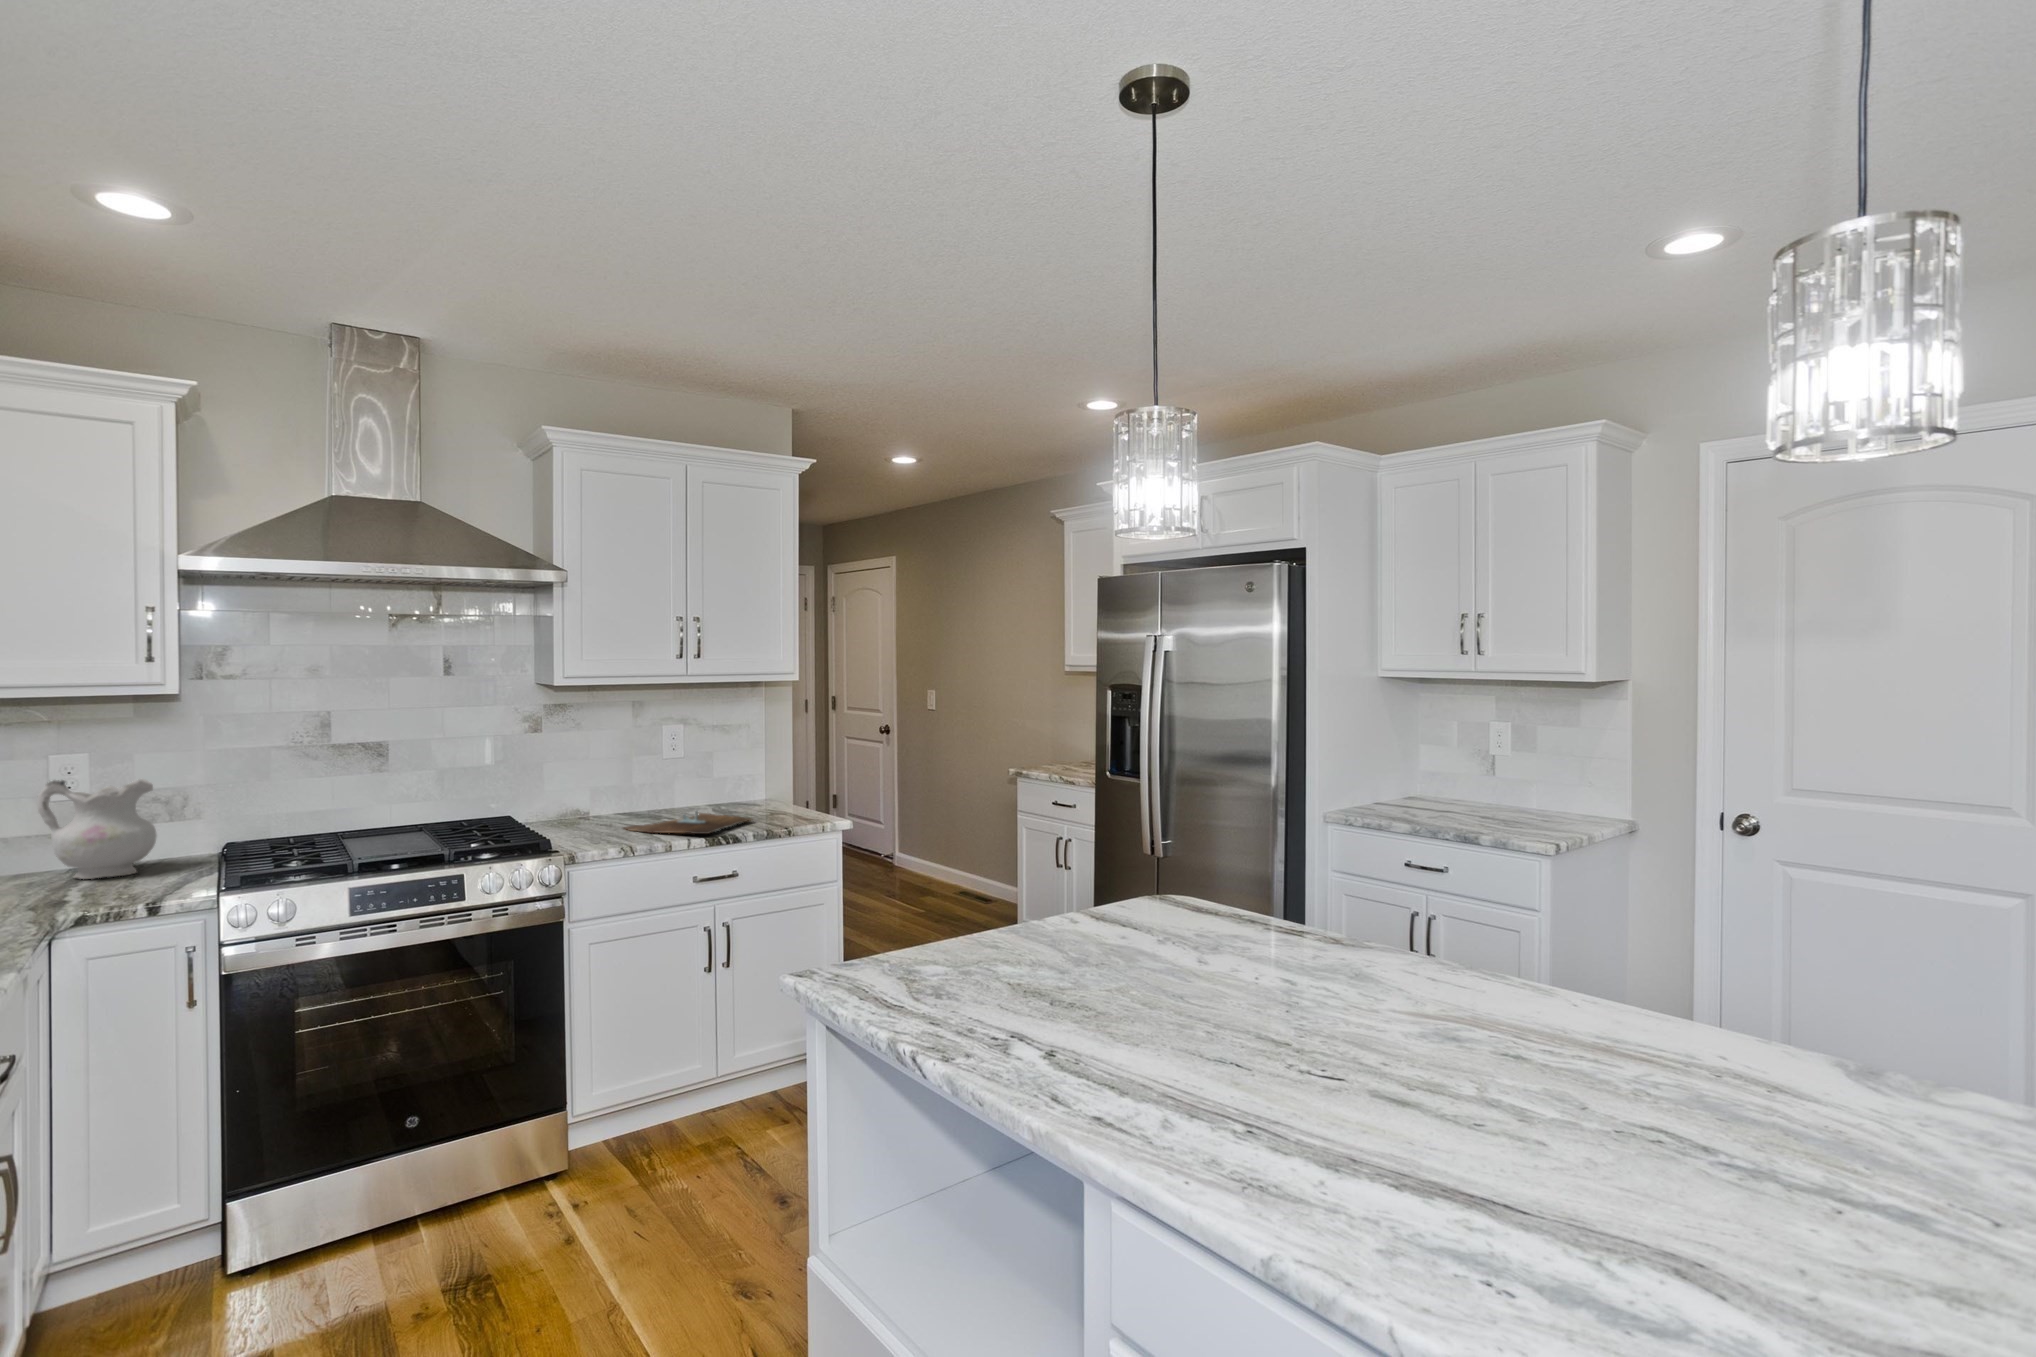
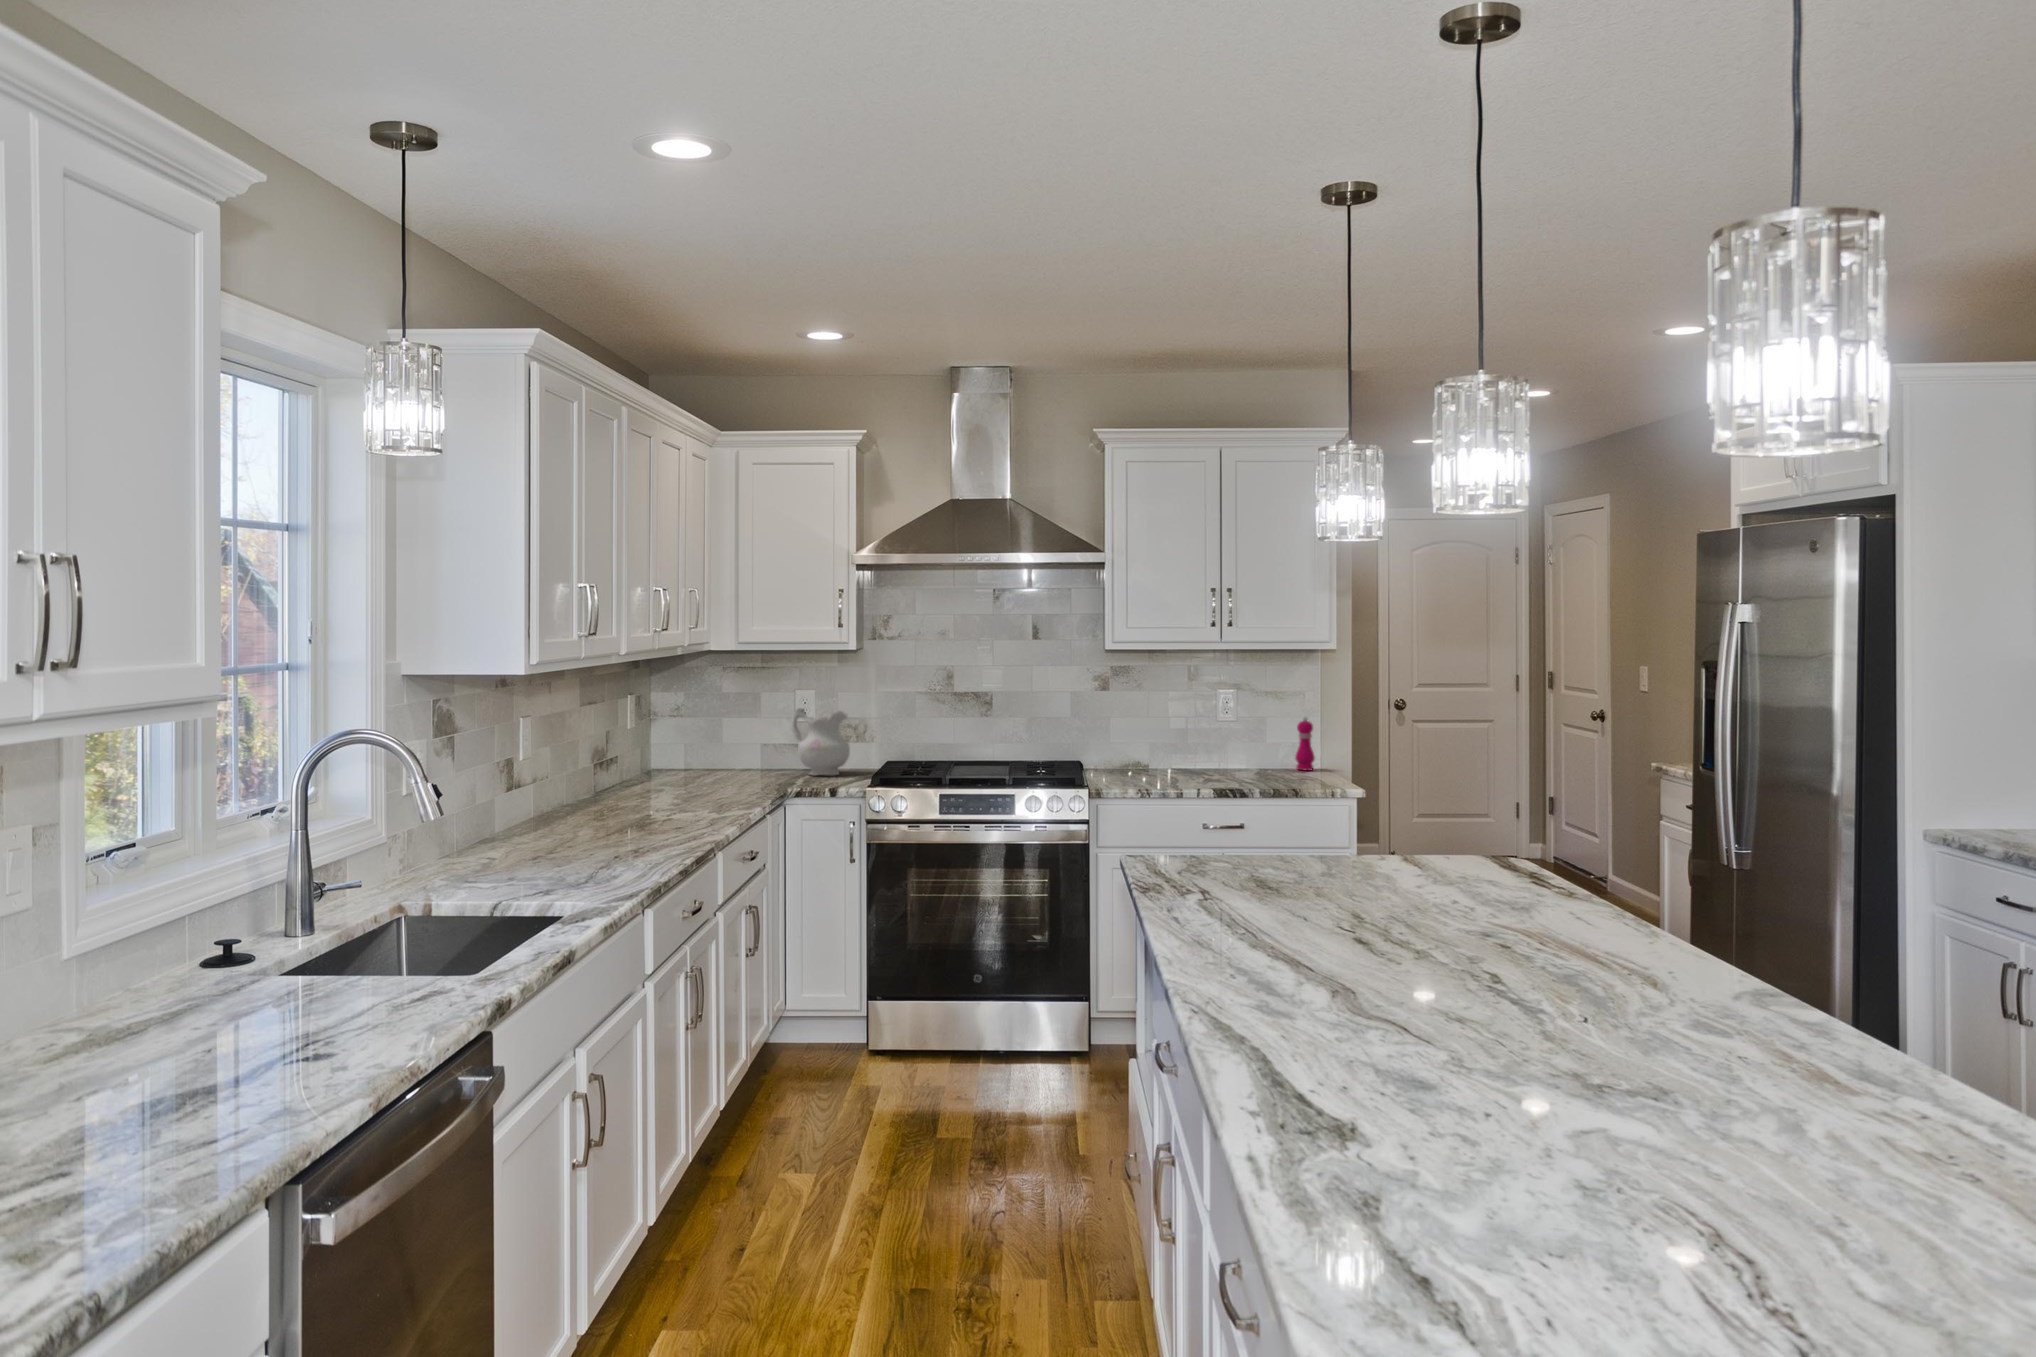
pepper mill: none [743,753,763,806] -> present [1295,717,1315,770]
cutting board: present [623,811,752,834] -> none [1152,765,1282,785]

